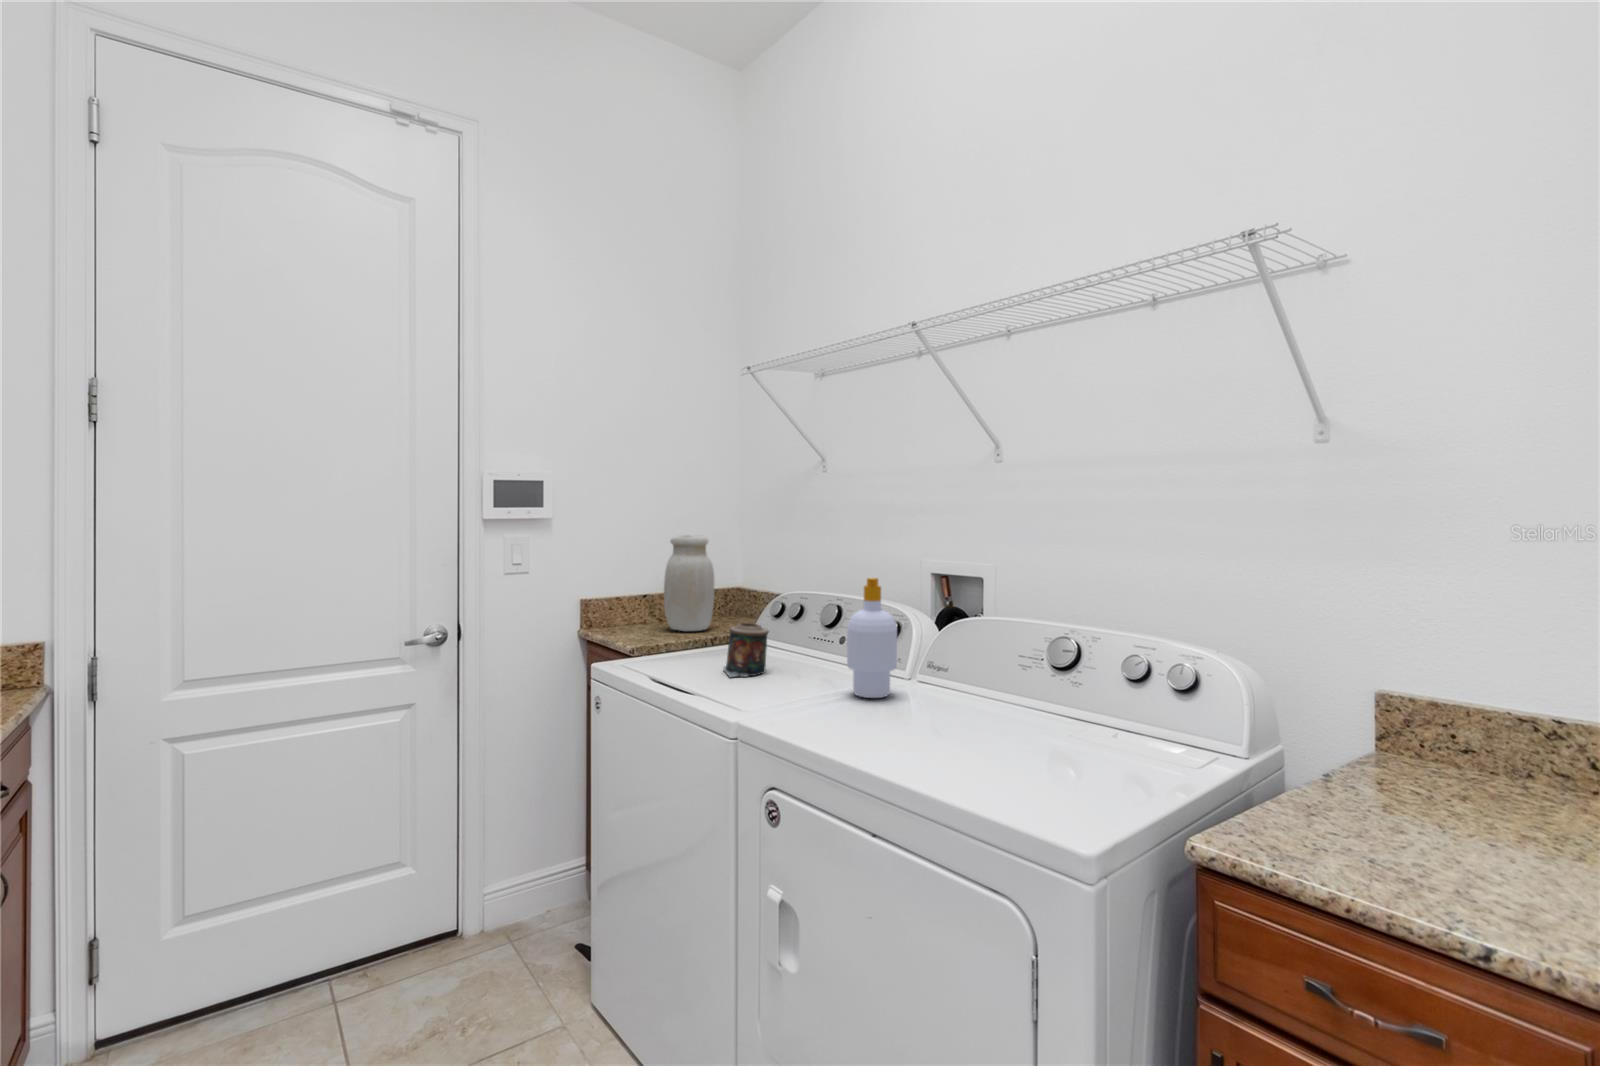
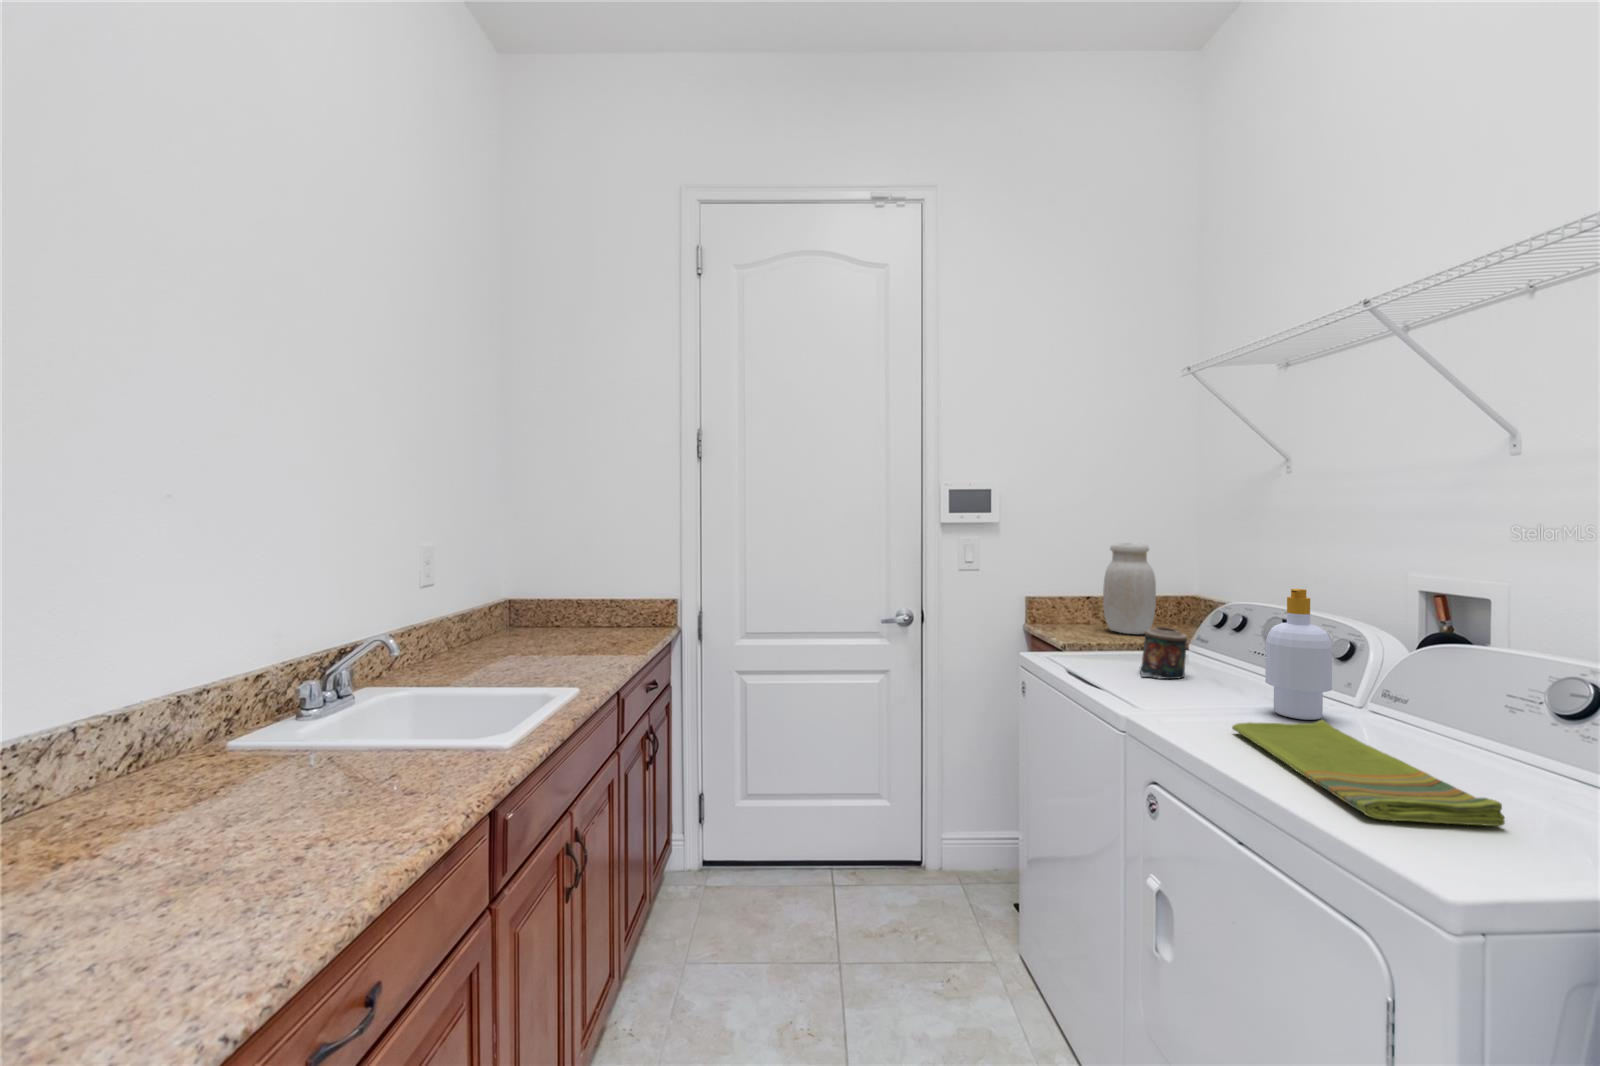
dish towel: none [837,696,1048,781] -> present [1232,720,1505,826]

